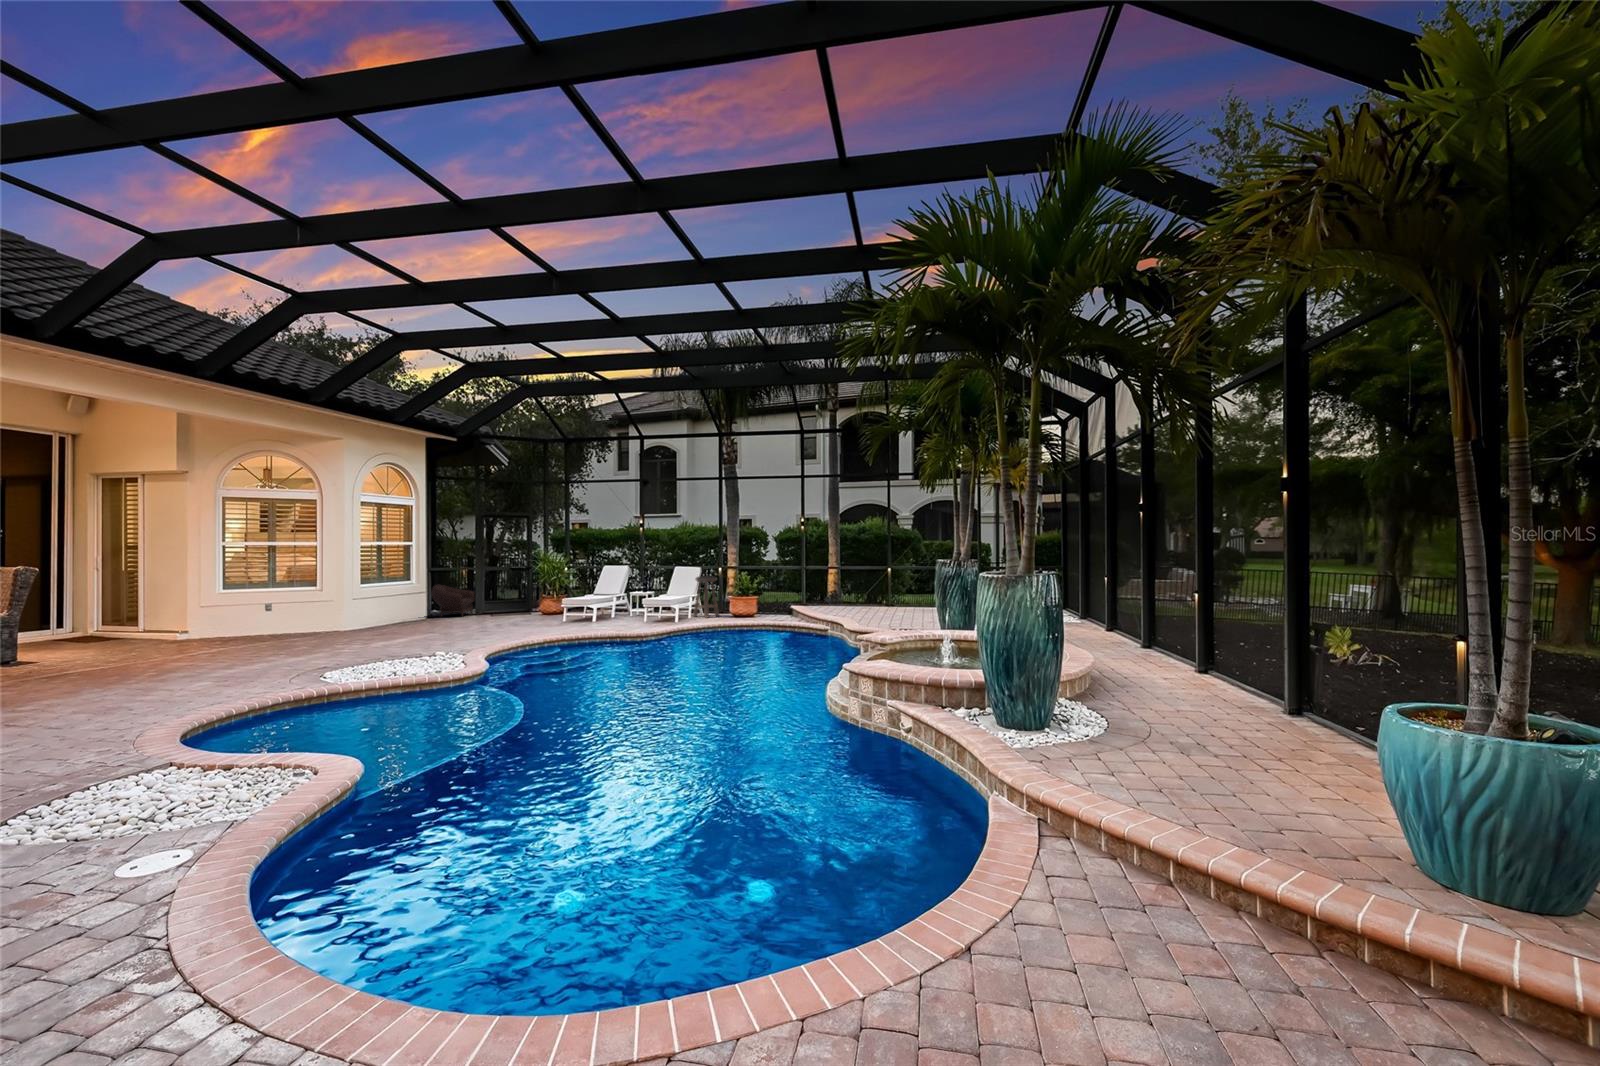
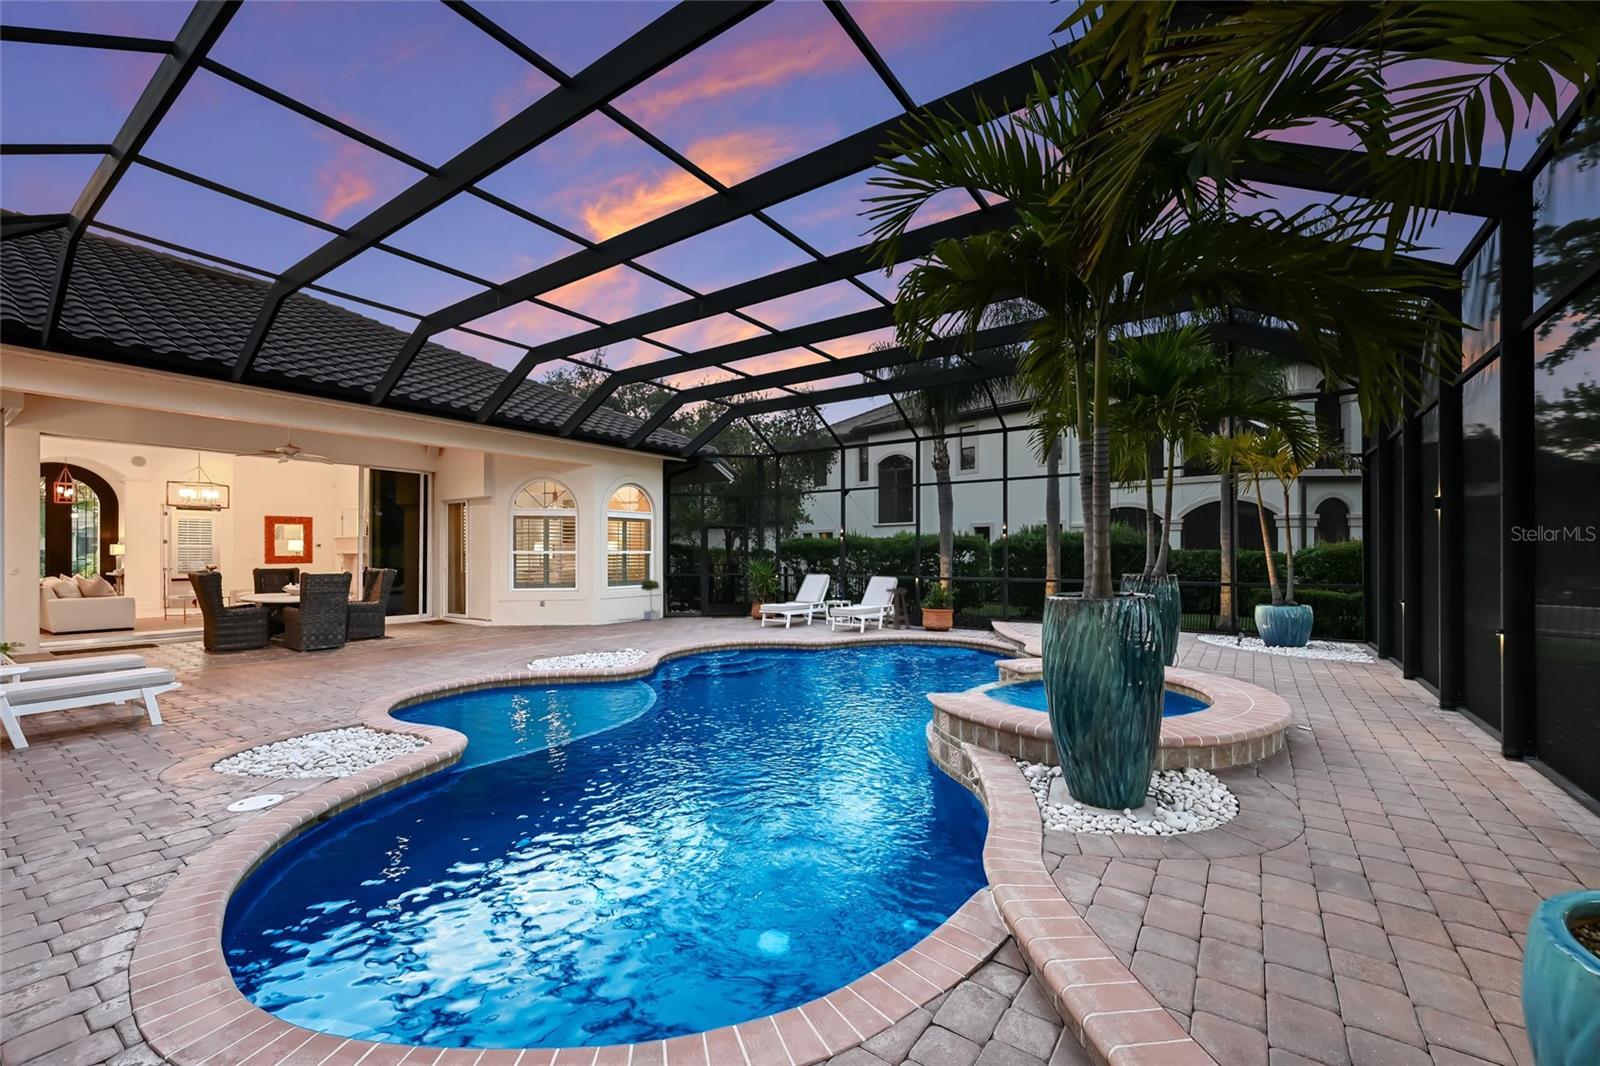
potted tree: none [400,574,425,623] -> present [641,580,660,620]
armchair: present [431,585,475,616] -> none [671,587,708,616]

